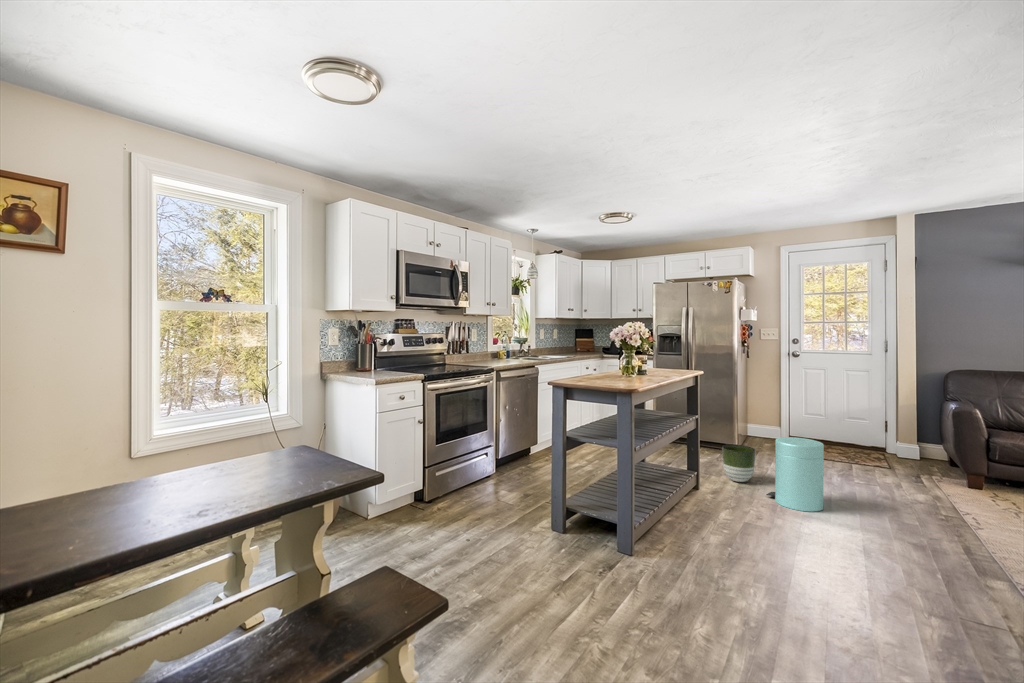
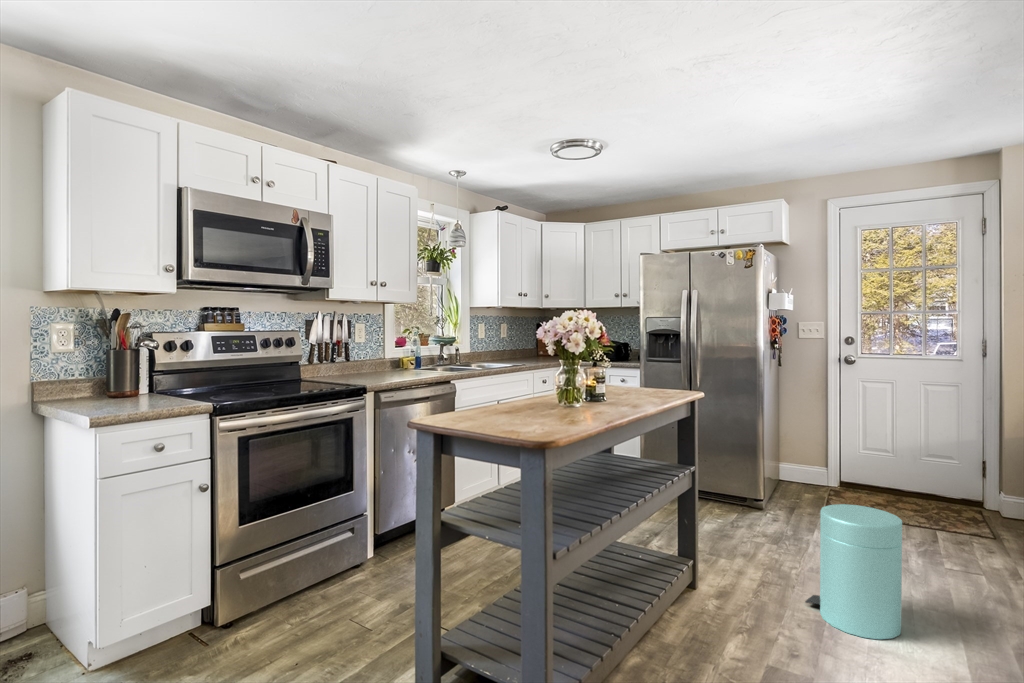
planter: present [722,444,756,482] -> none [735,509,788,572]

